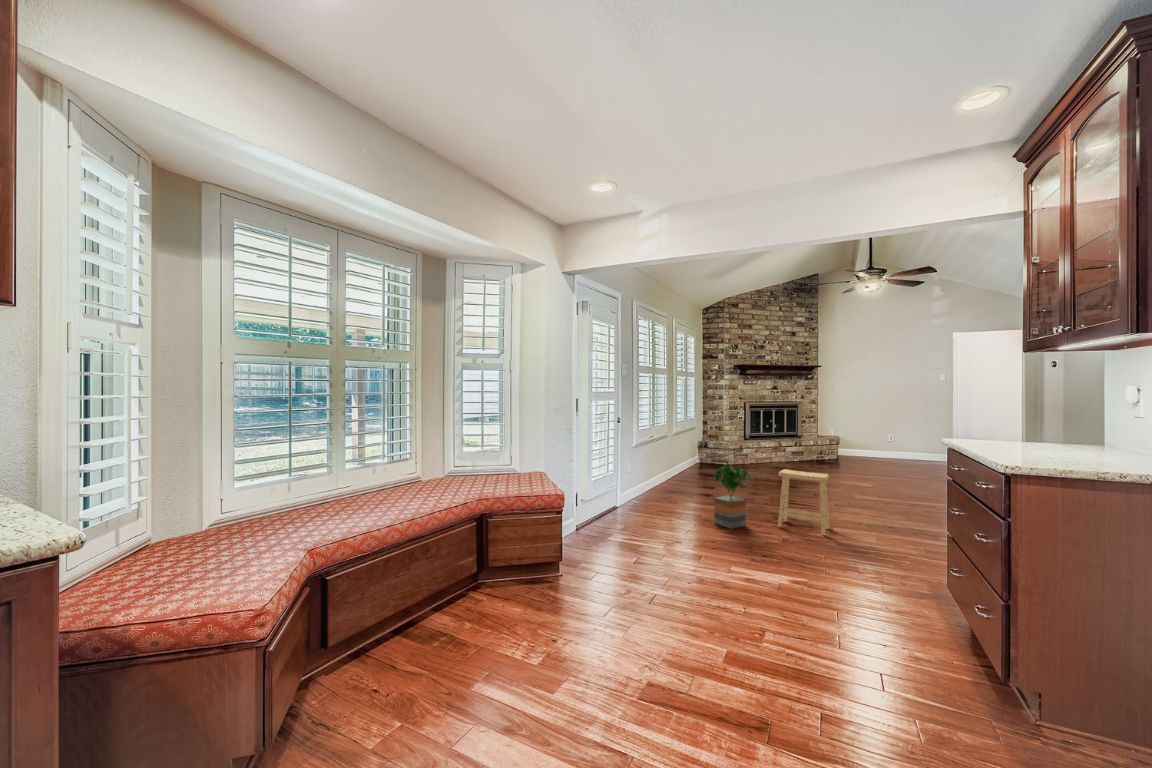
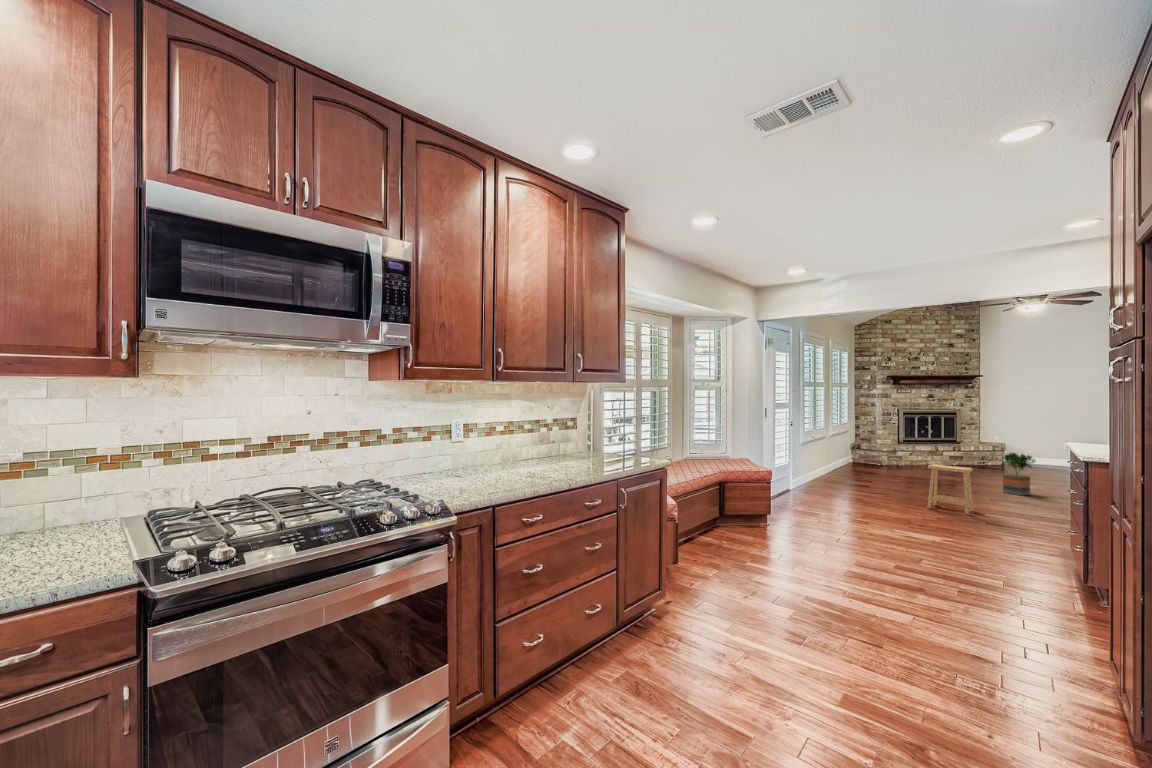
potted tree: present [714,466,752,529] -> present [1003,453,1035,496]

